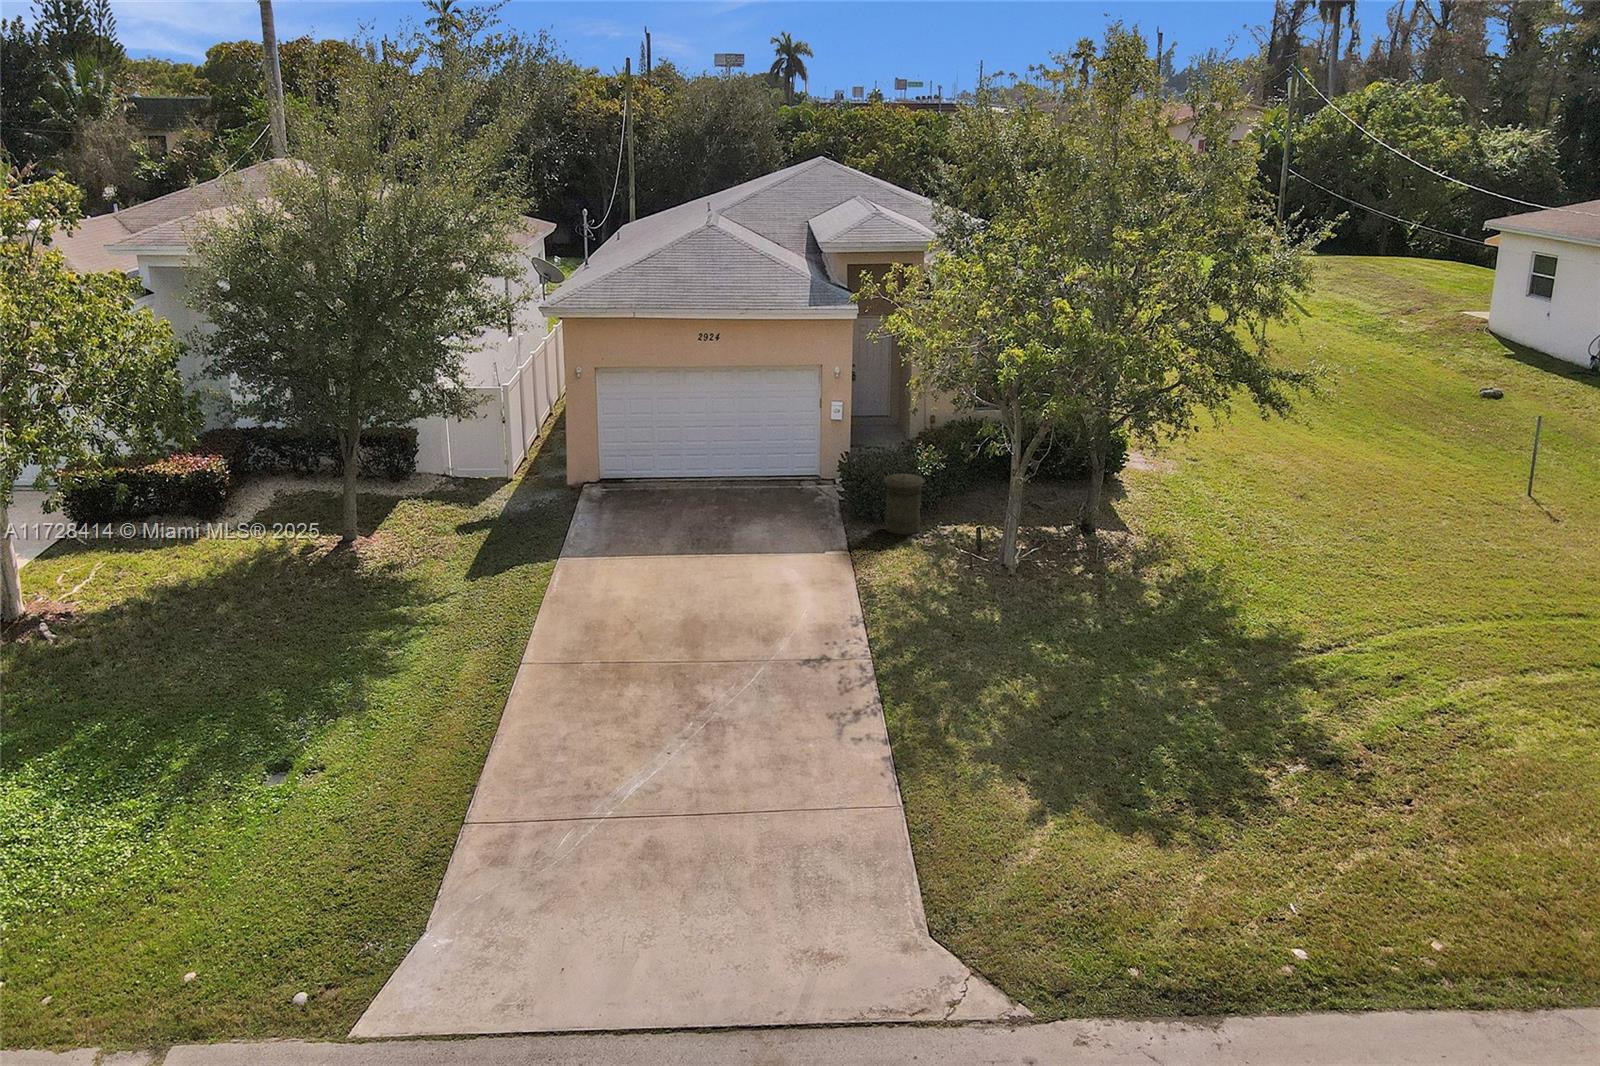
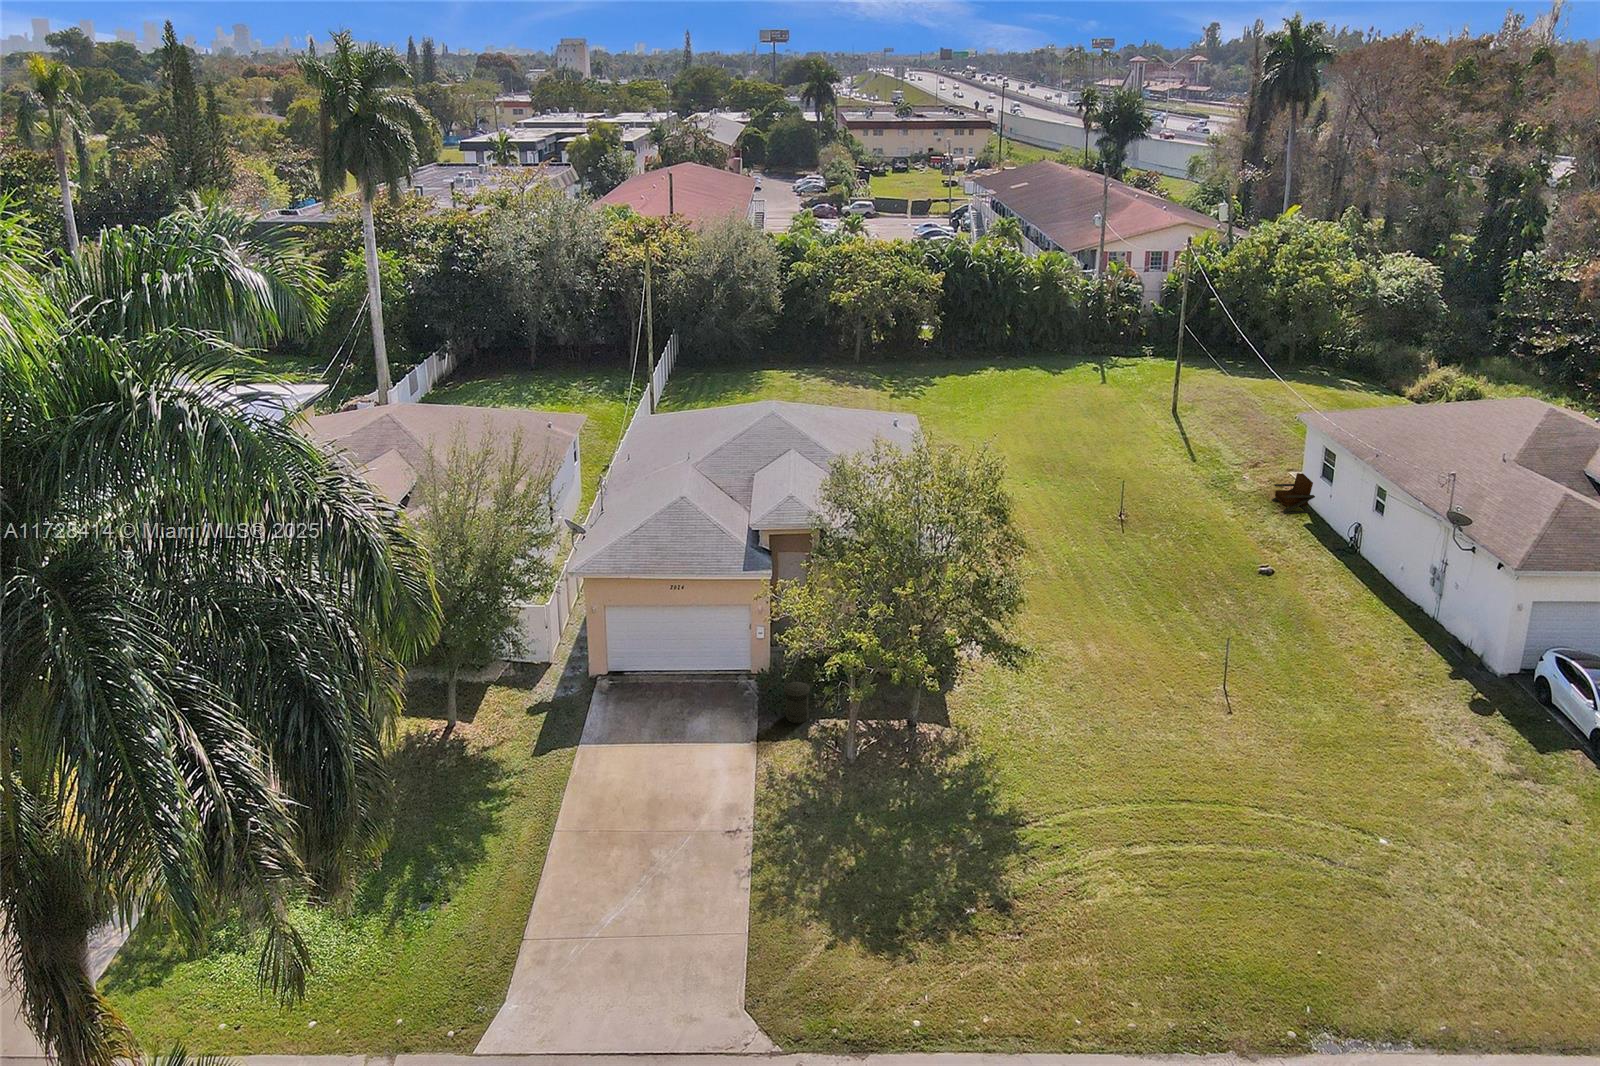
lounge chair: none [1449,296,1515,344] -> present [1272,473,1315,513]

